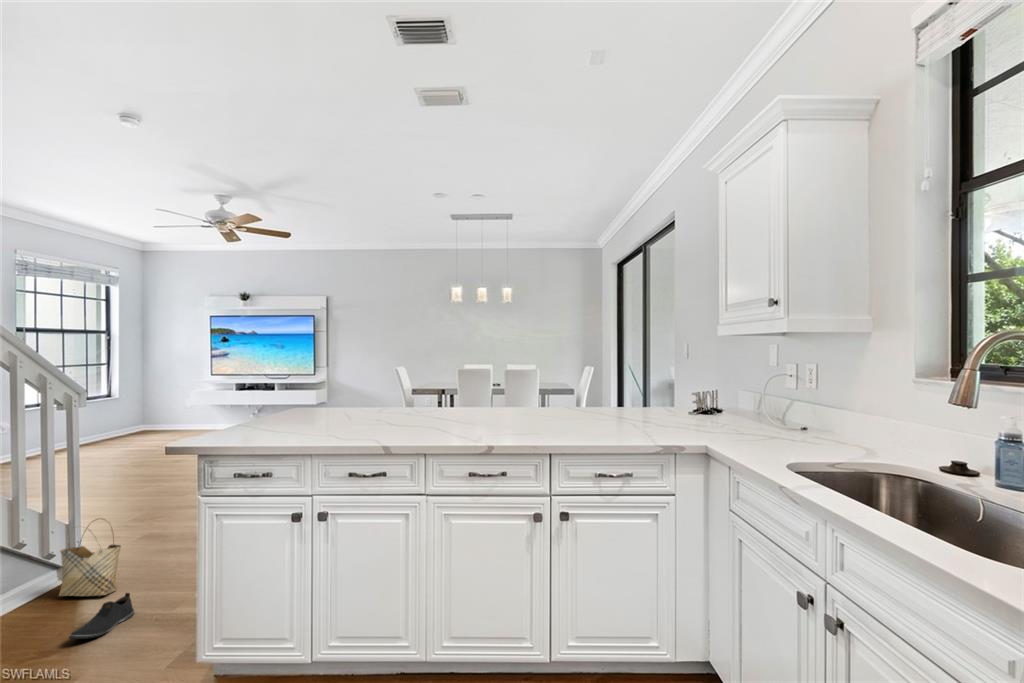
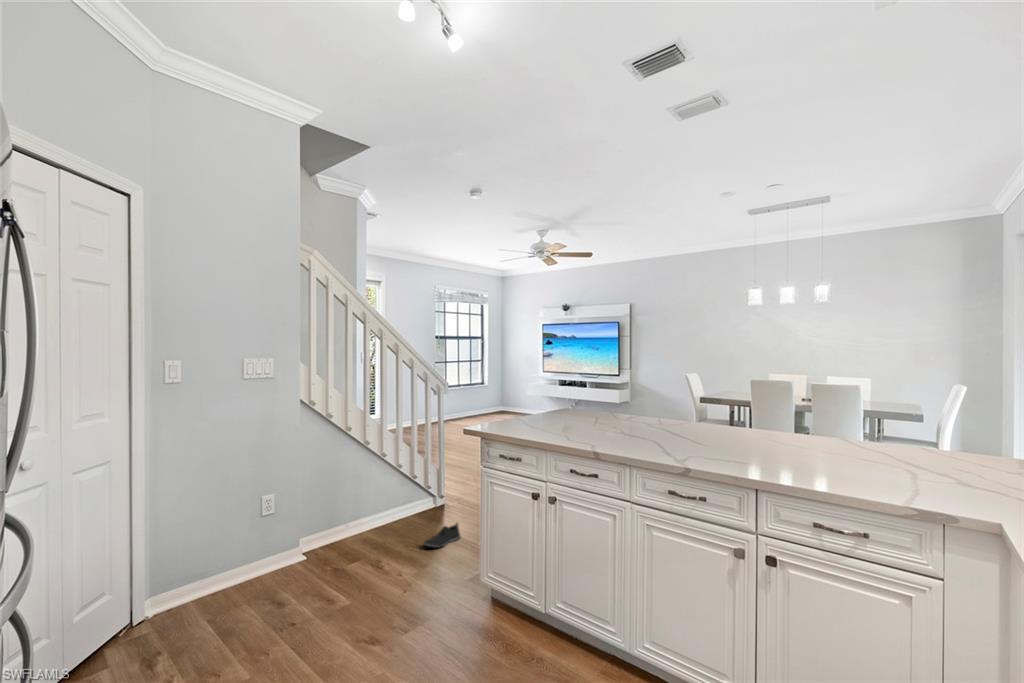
woven basket: present [59,519,121,596] -> none [427,468,459,520]

